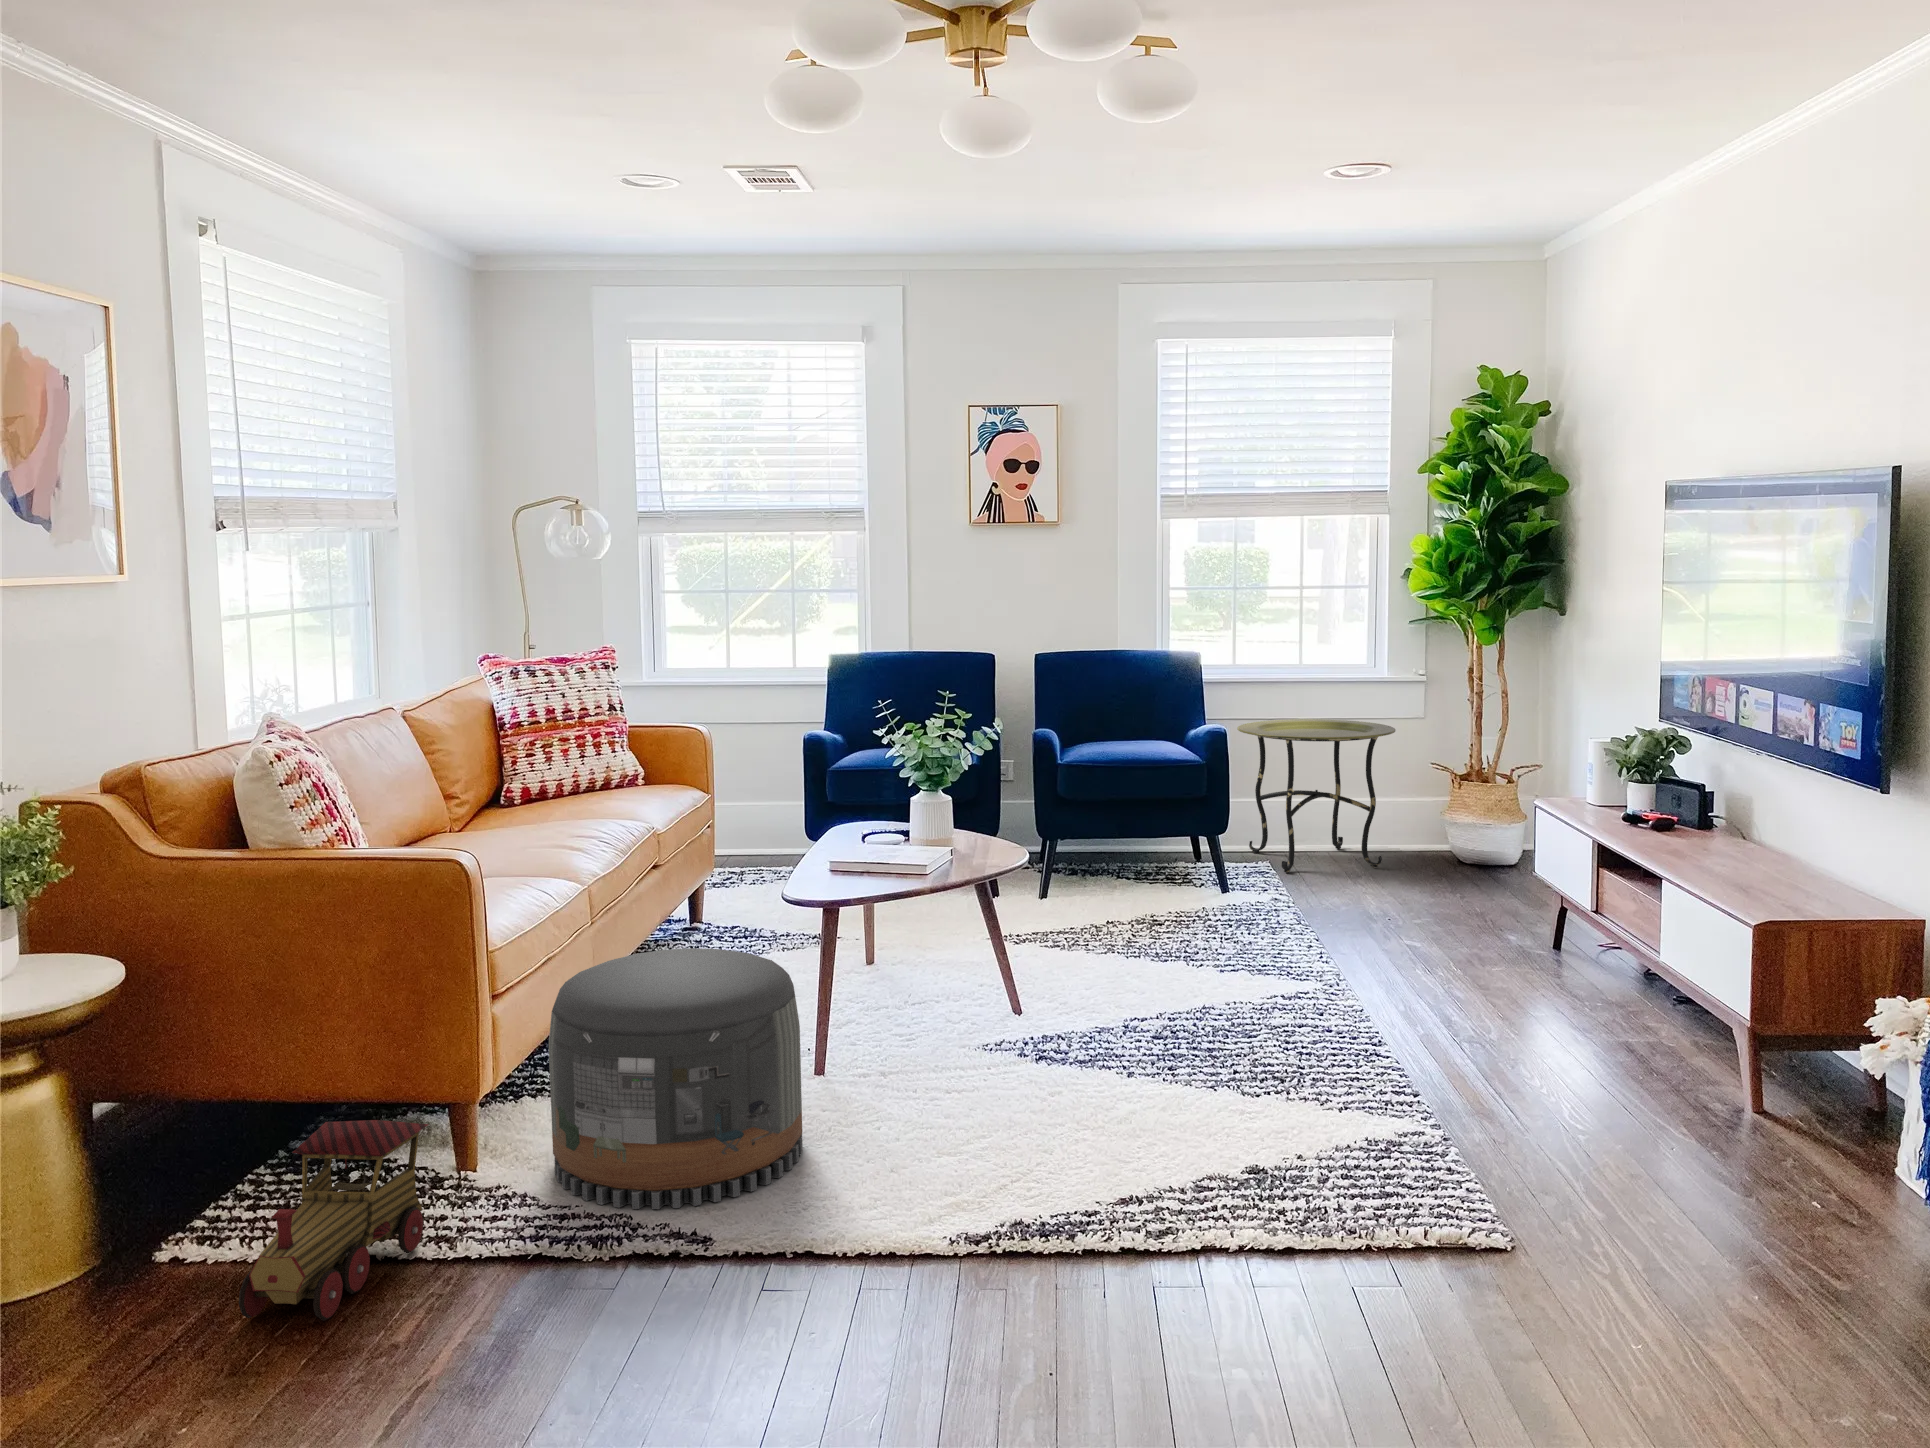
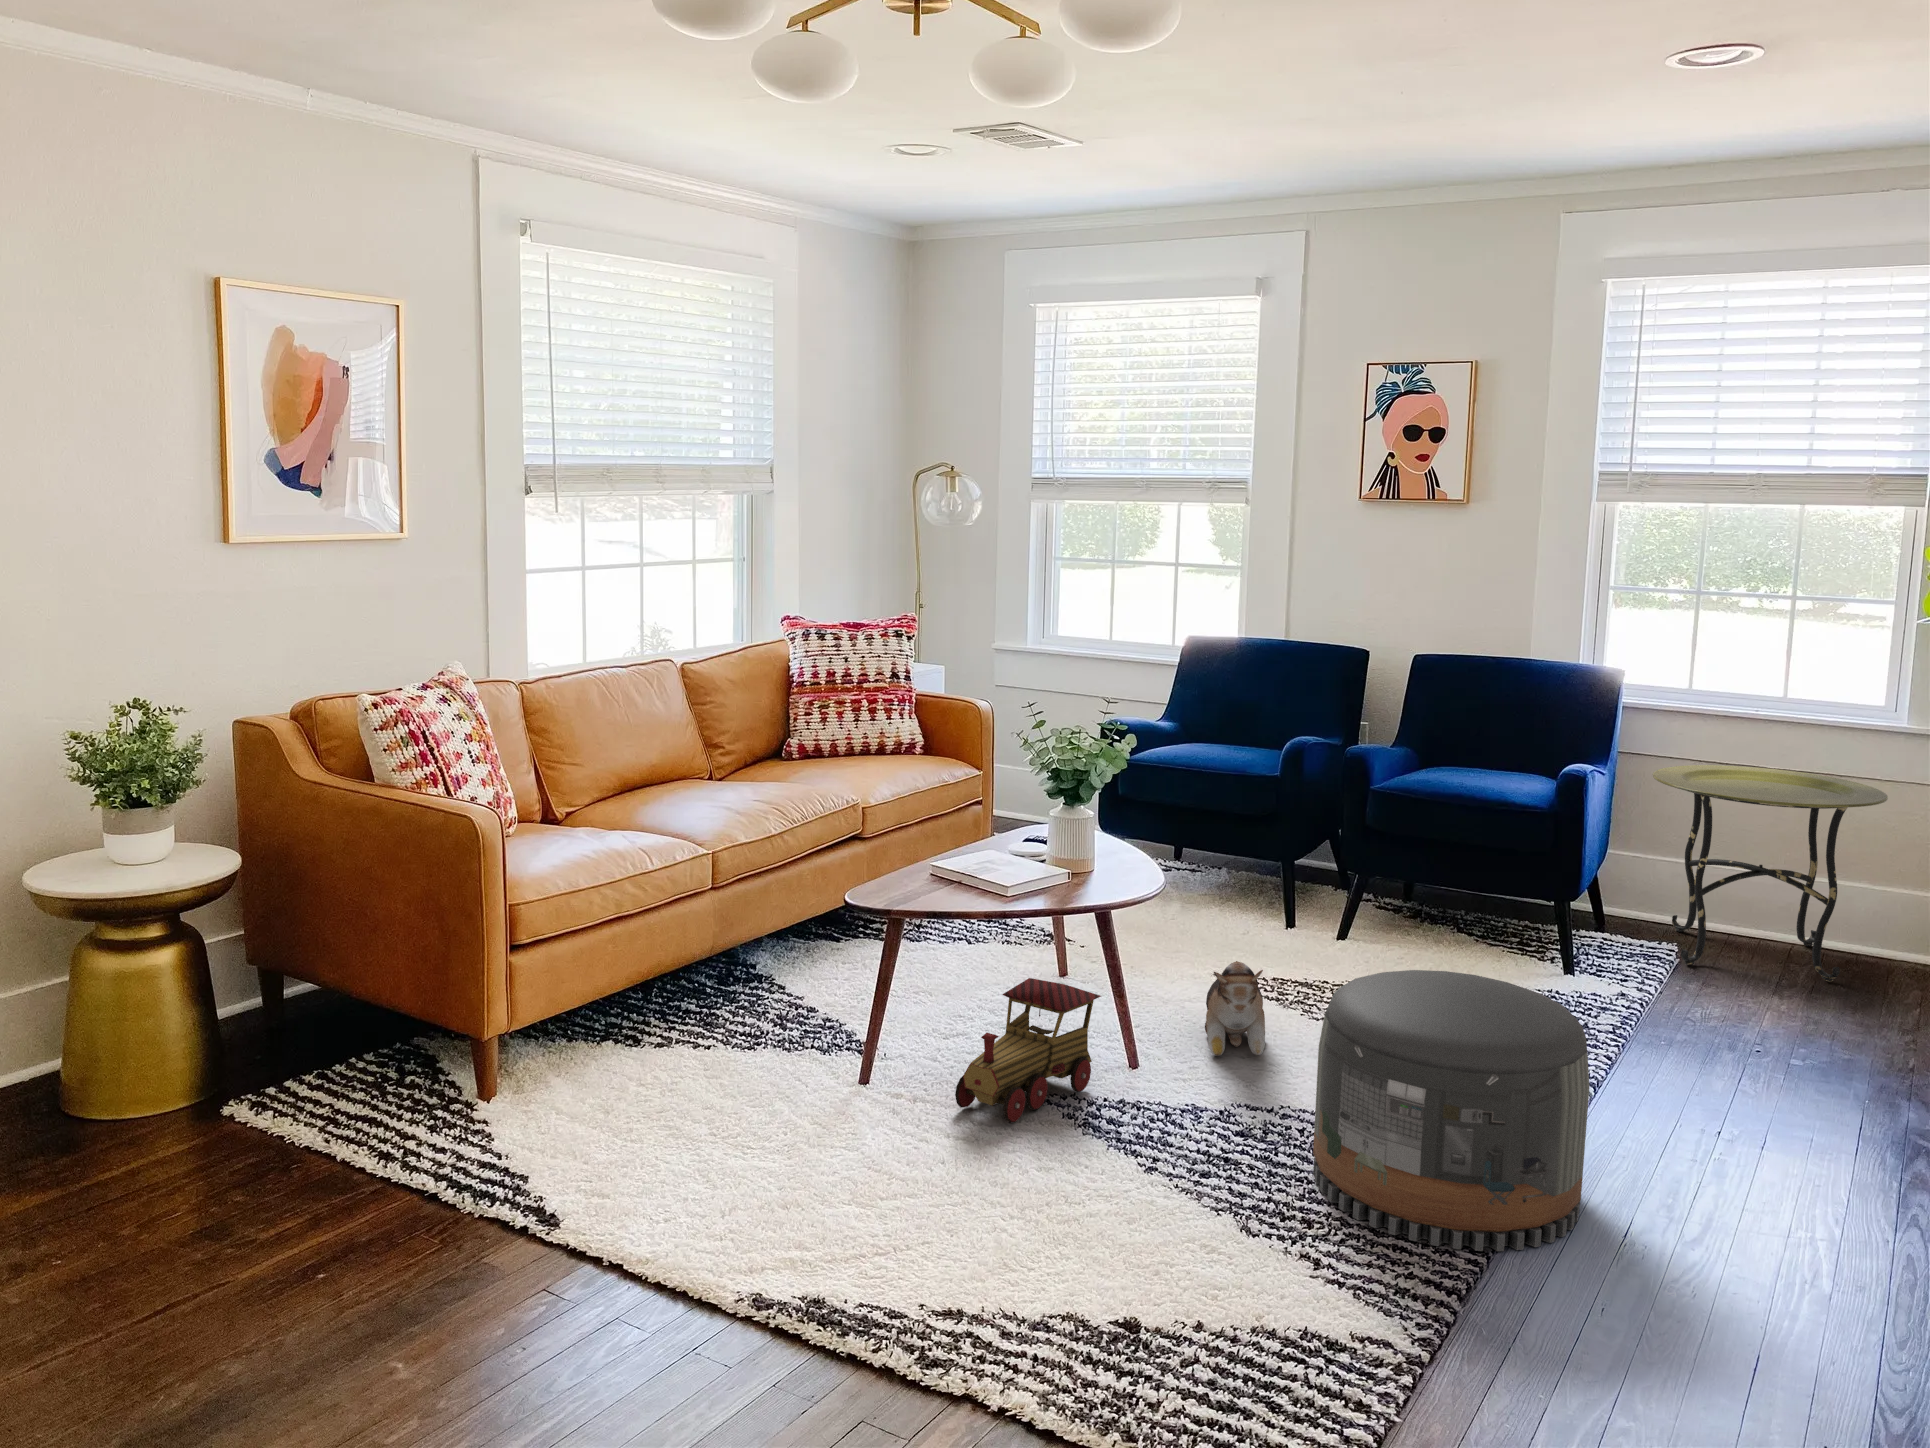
plush toy: none [1033,905,1111,991] -> present [1205,961,1265,1056]
pouf: present [549,948,802,1209] -> present [1313,970,1590,1251]
toy train: present [239,1120,429,1321] -> present [955,978,1101,1123]

